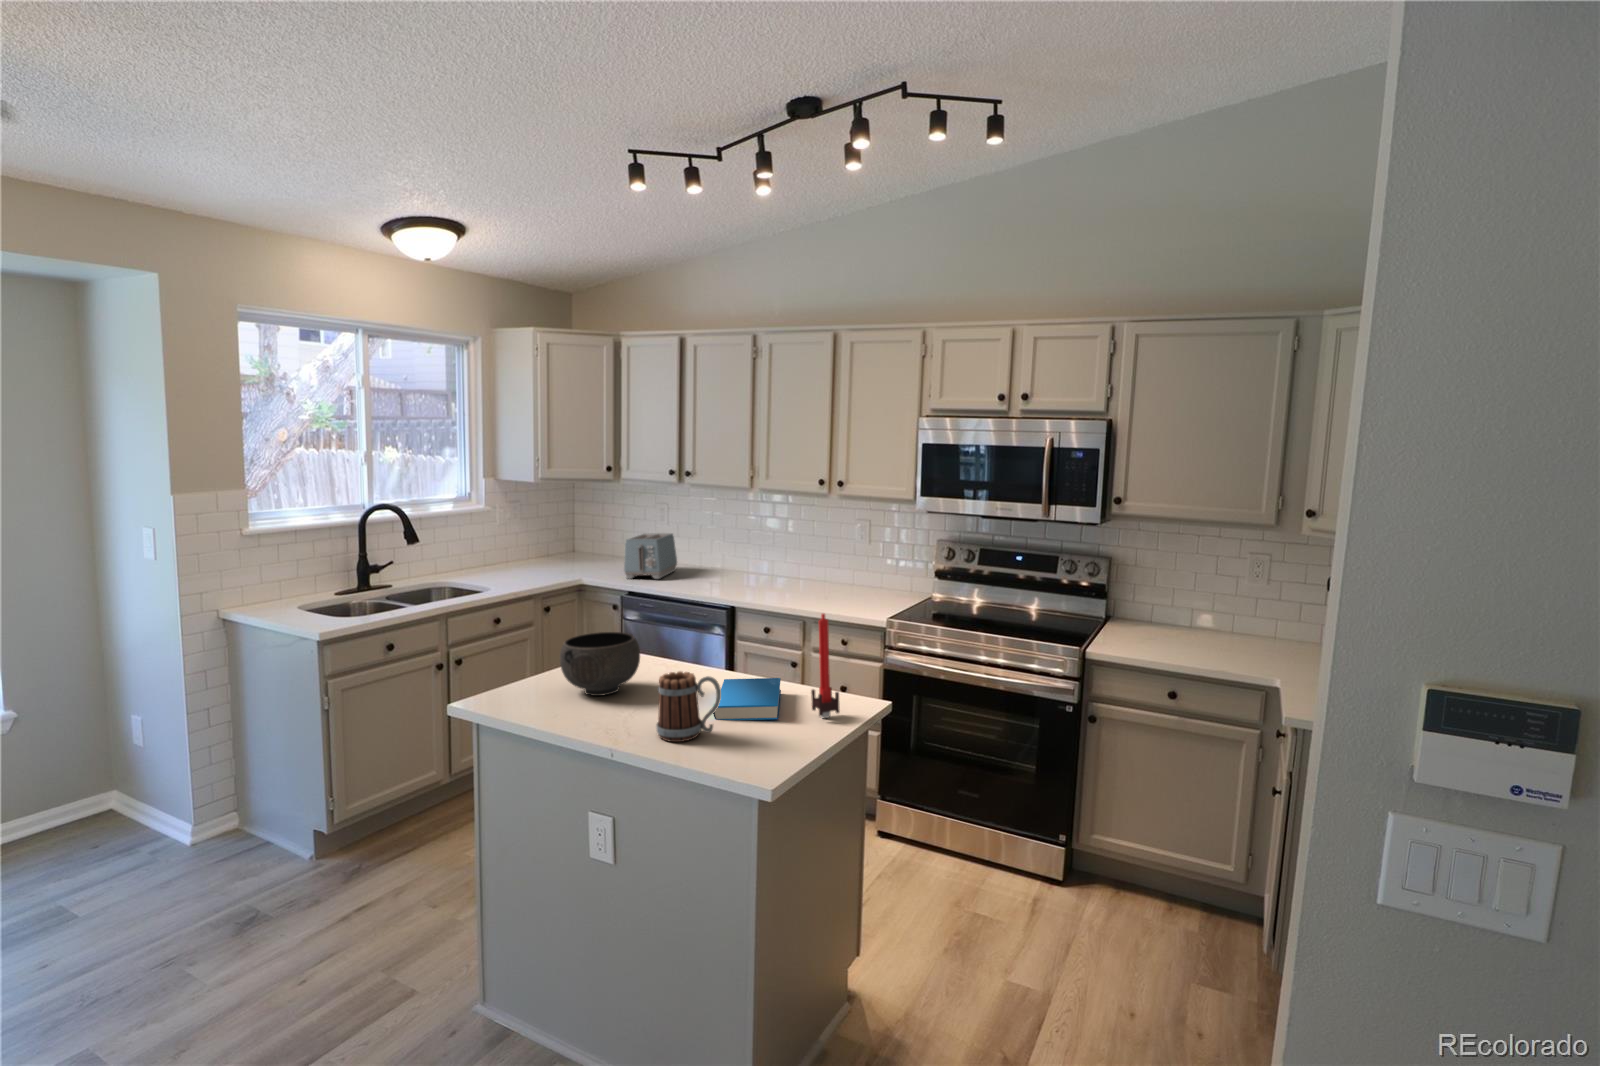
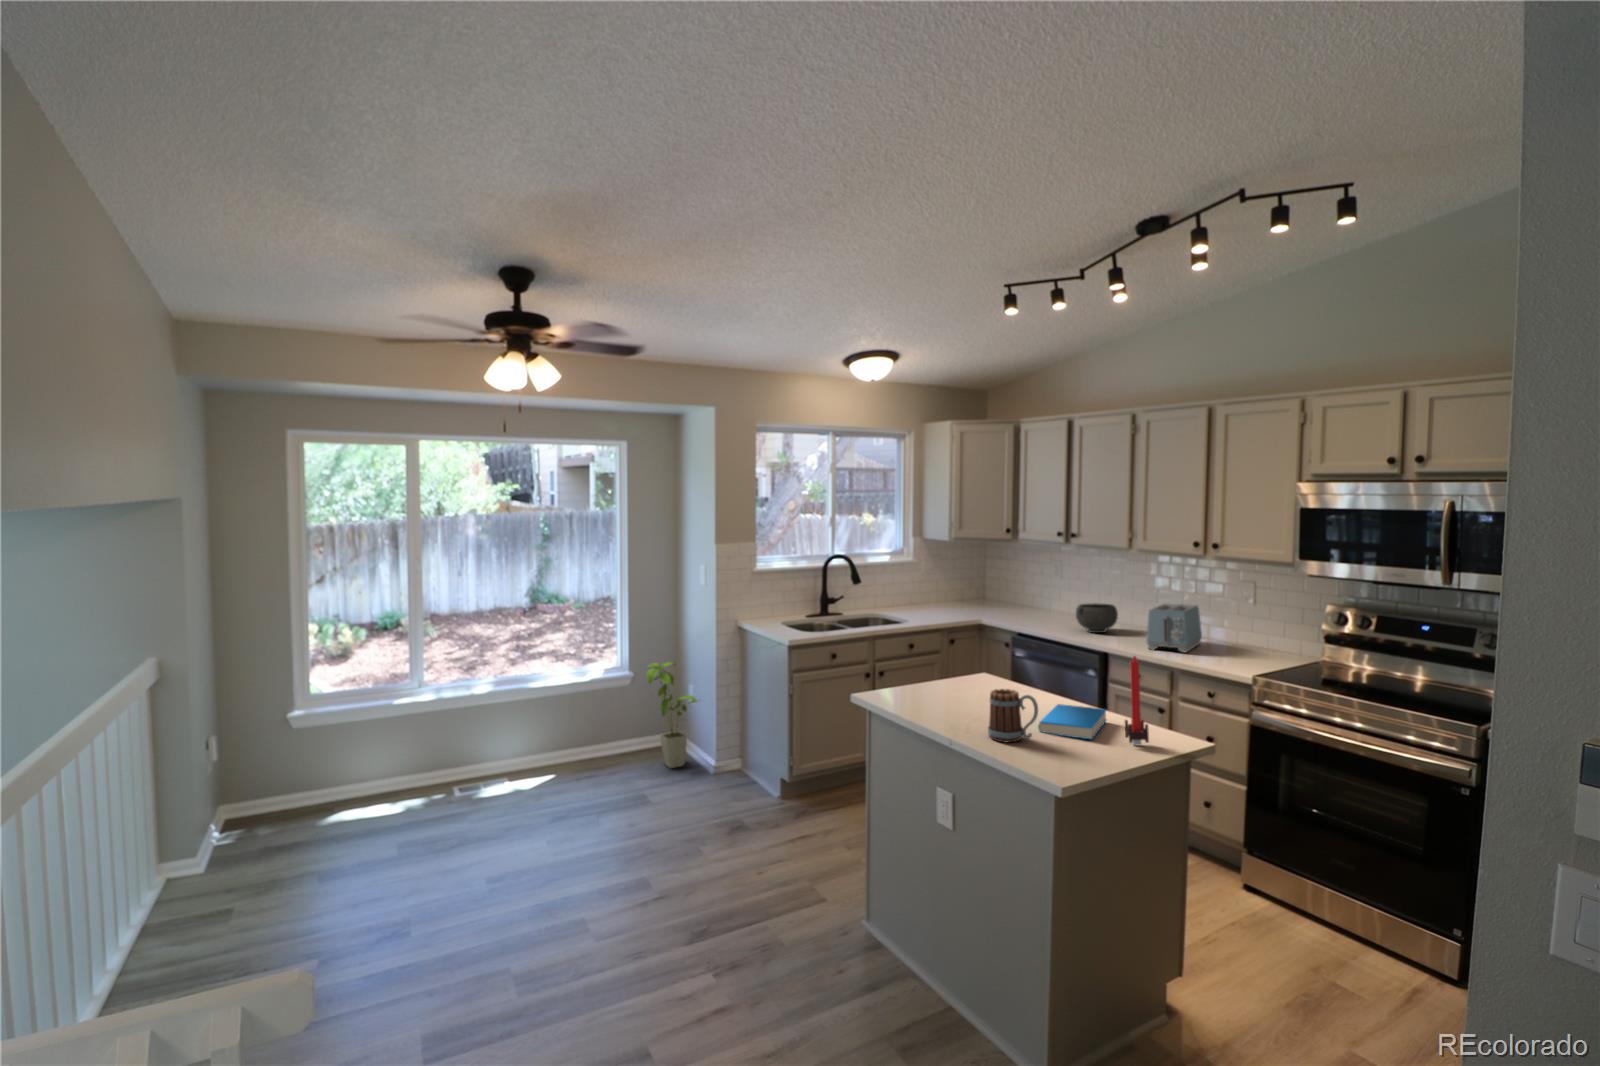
toaster: present [624,533,677,579] -> present [1146,604,1202,653]
bowl: present [560,632,640,696] -> present [1076,603,1118,633]
house plant: none [37,684,154,852] -> present [646,662,697,768]

